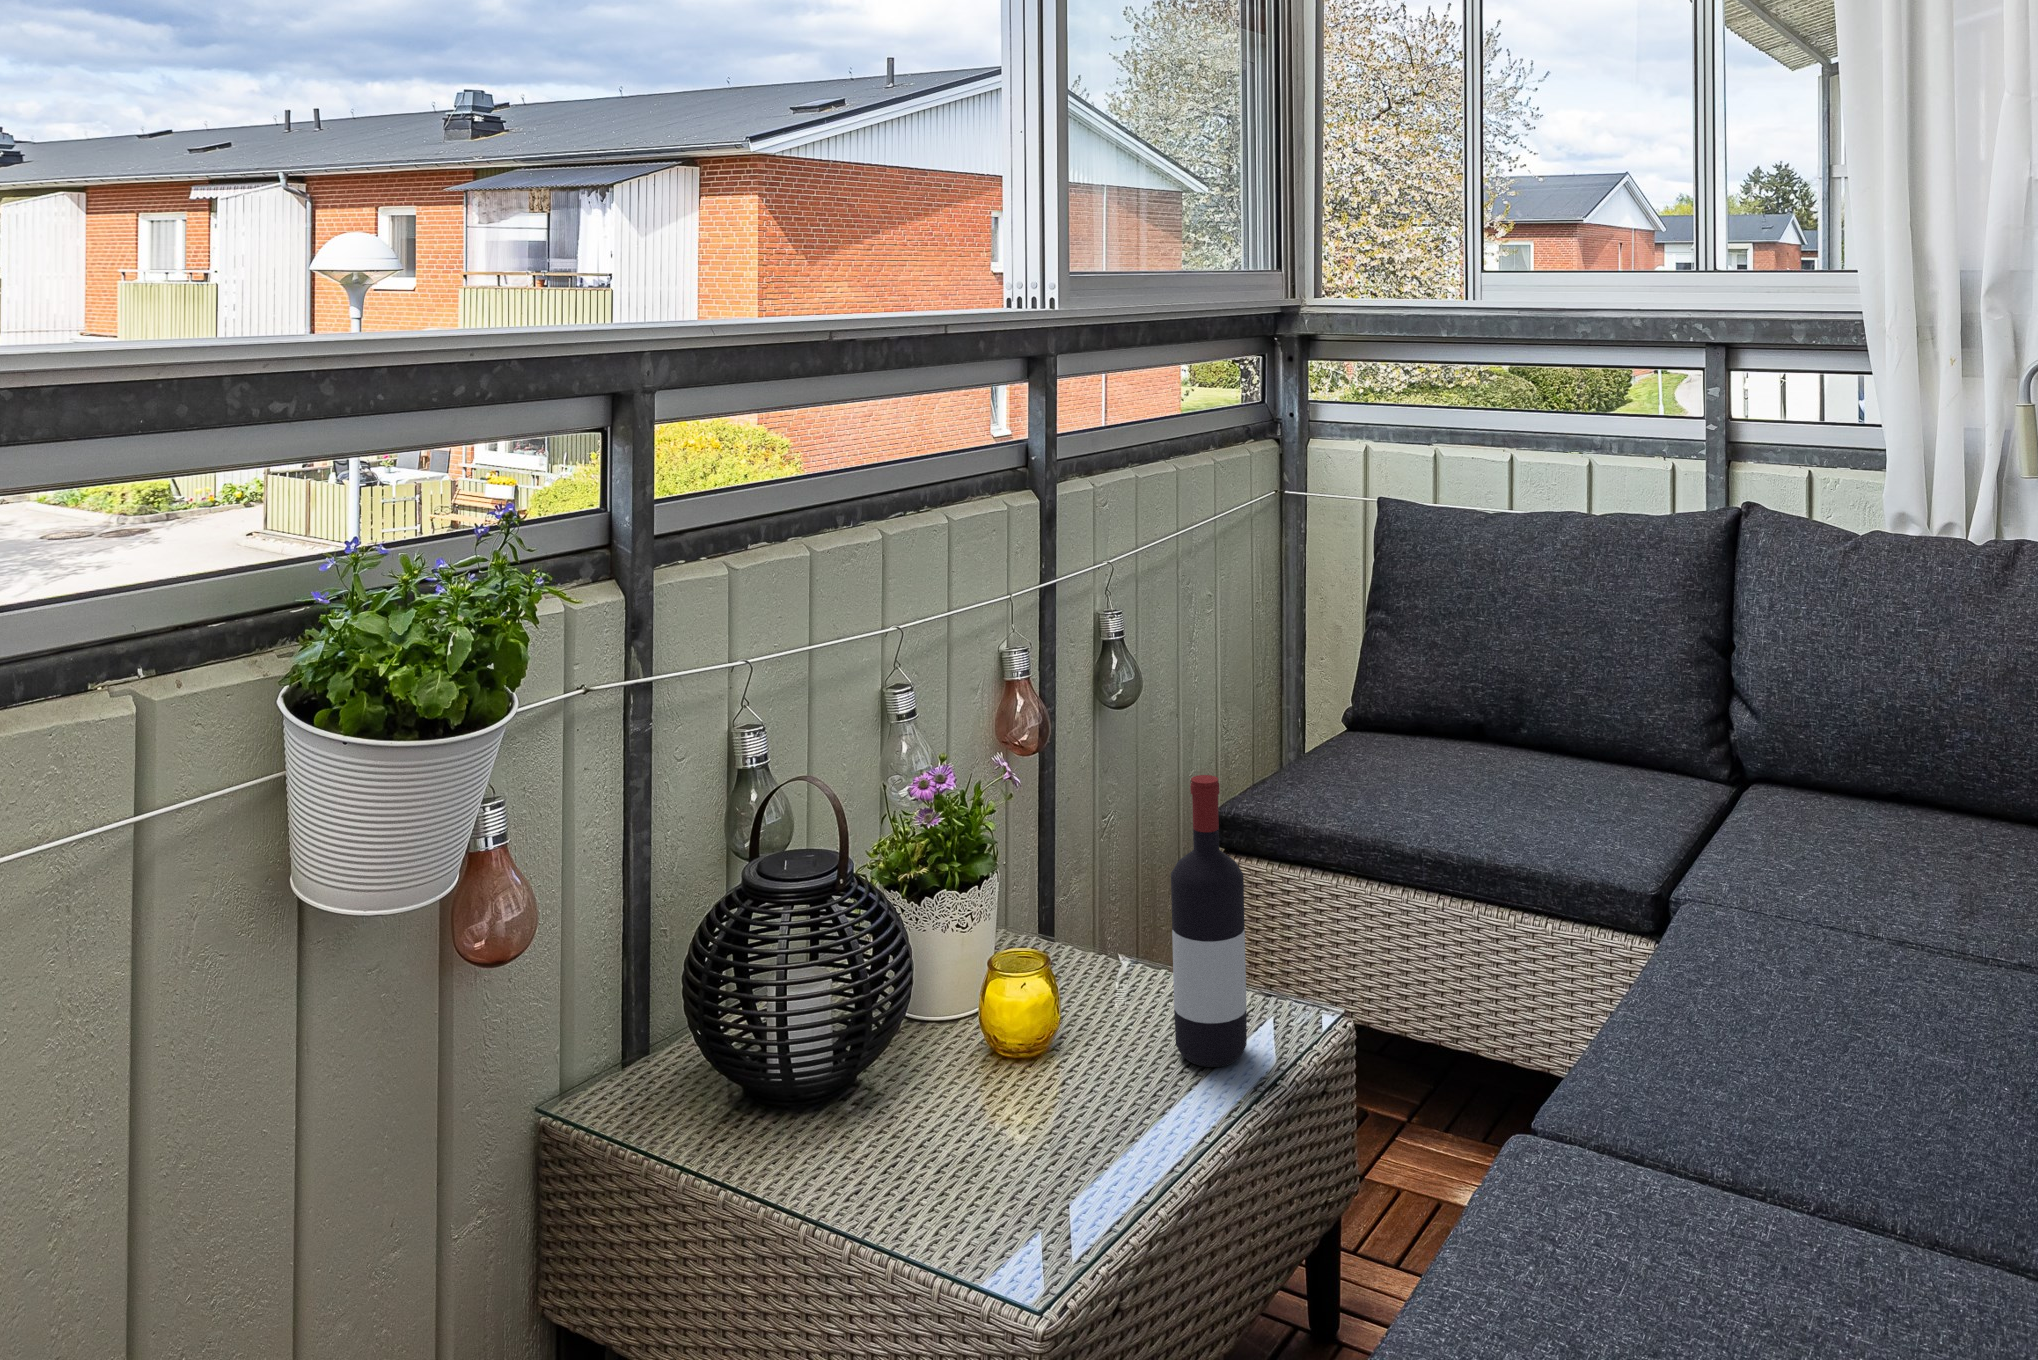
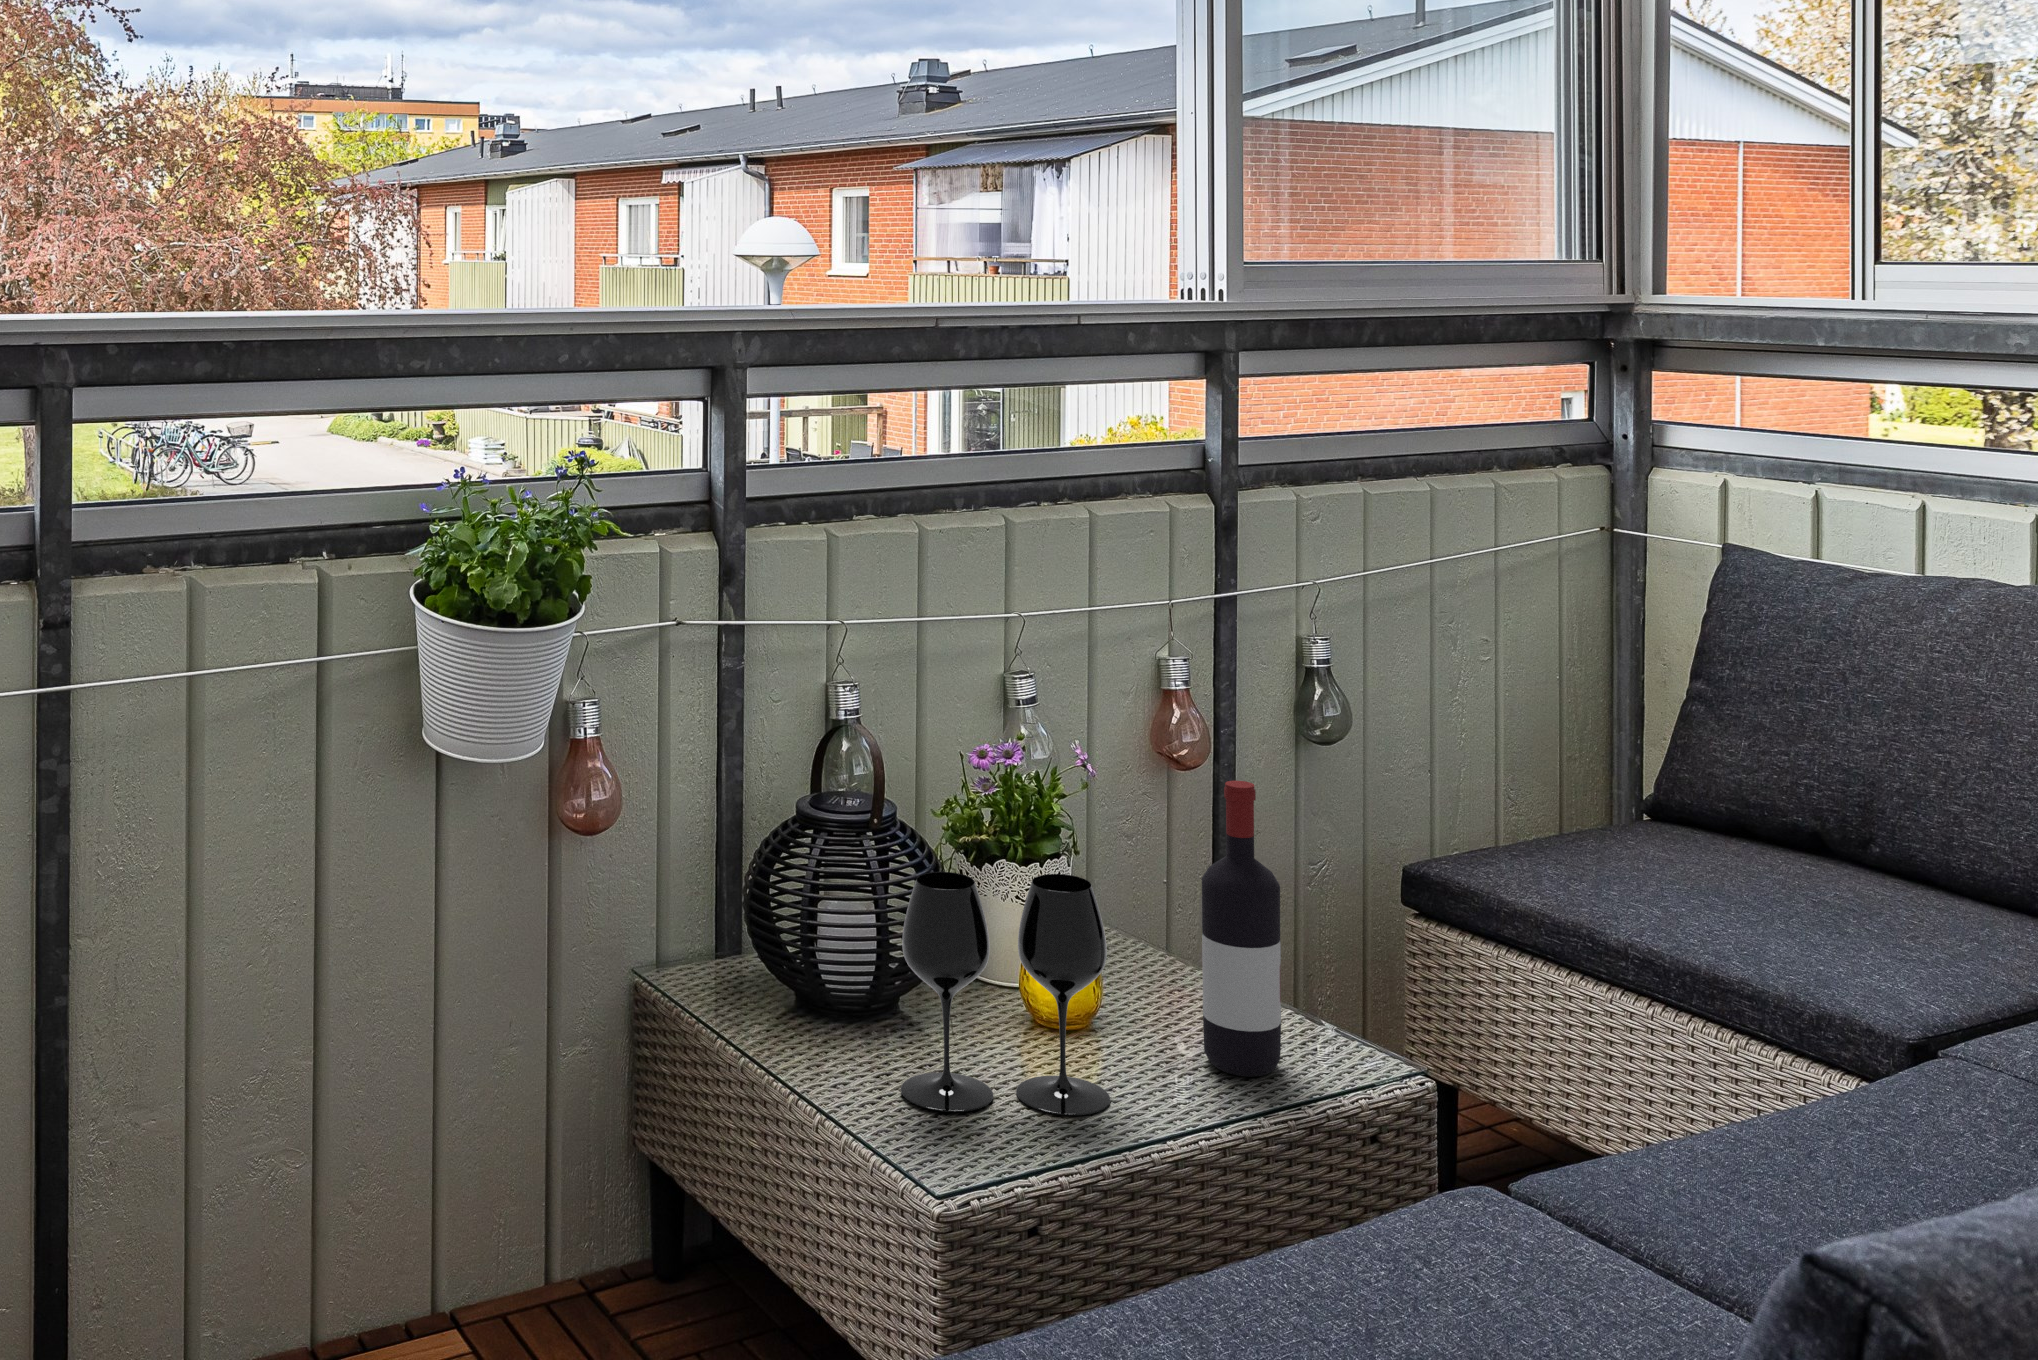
wine glass: none [918,905,1127,1199] -> present [901,872,1110,1115]

